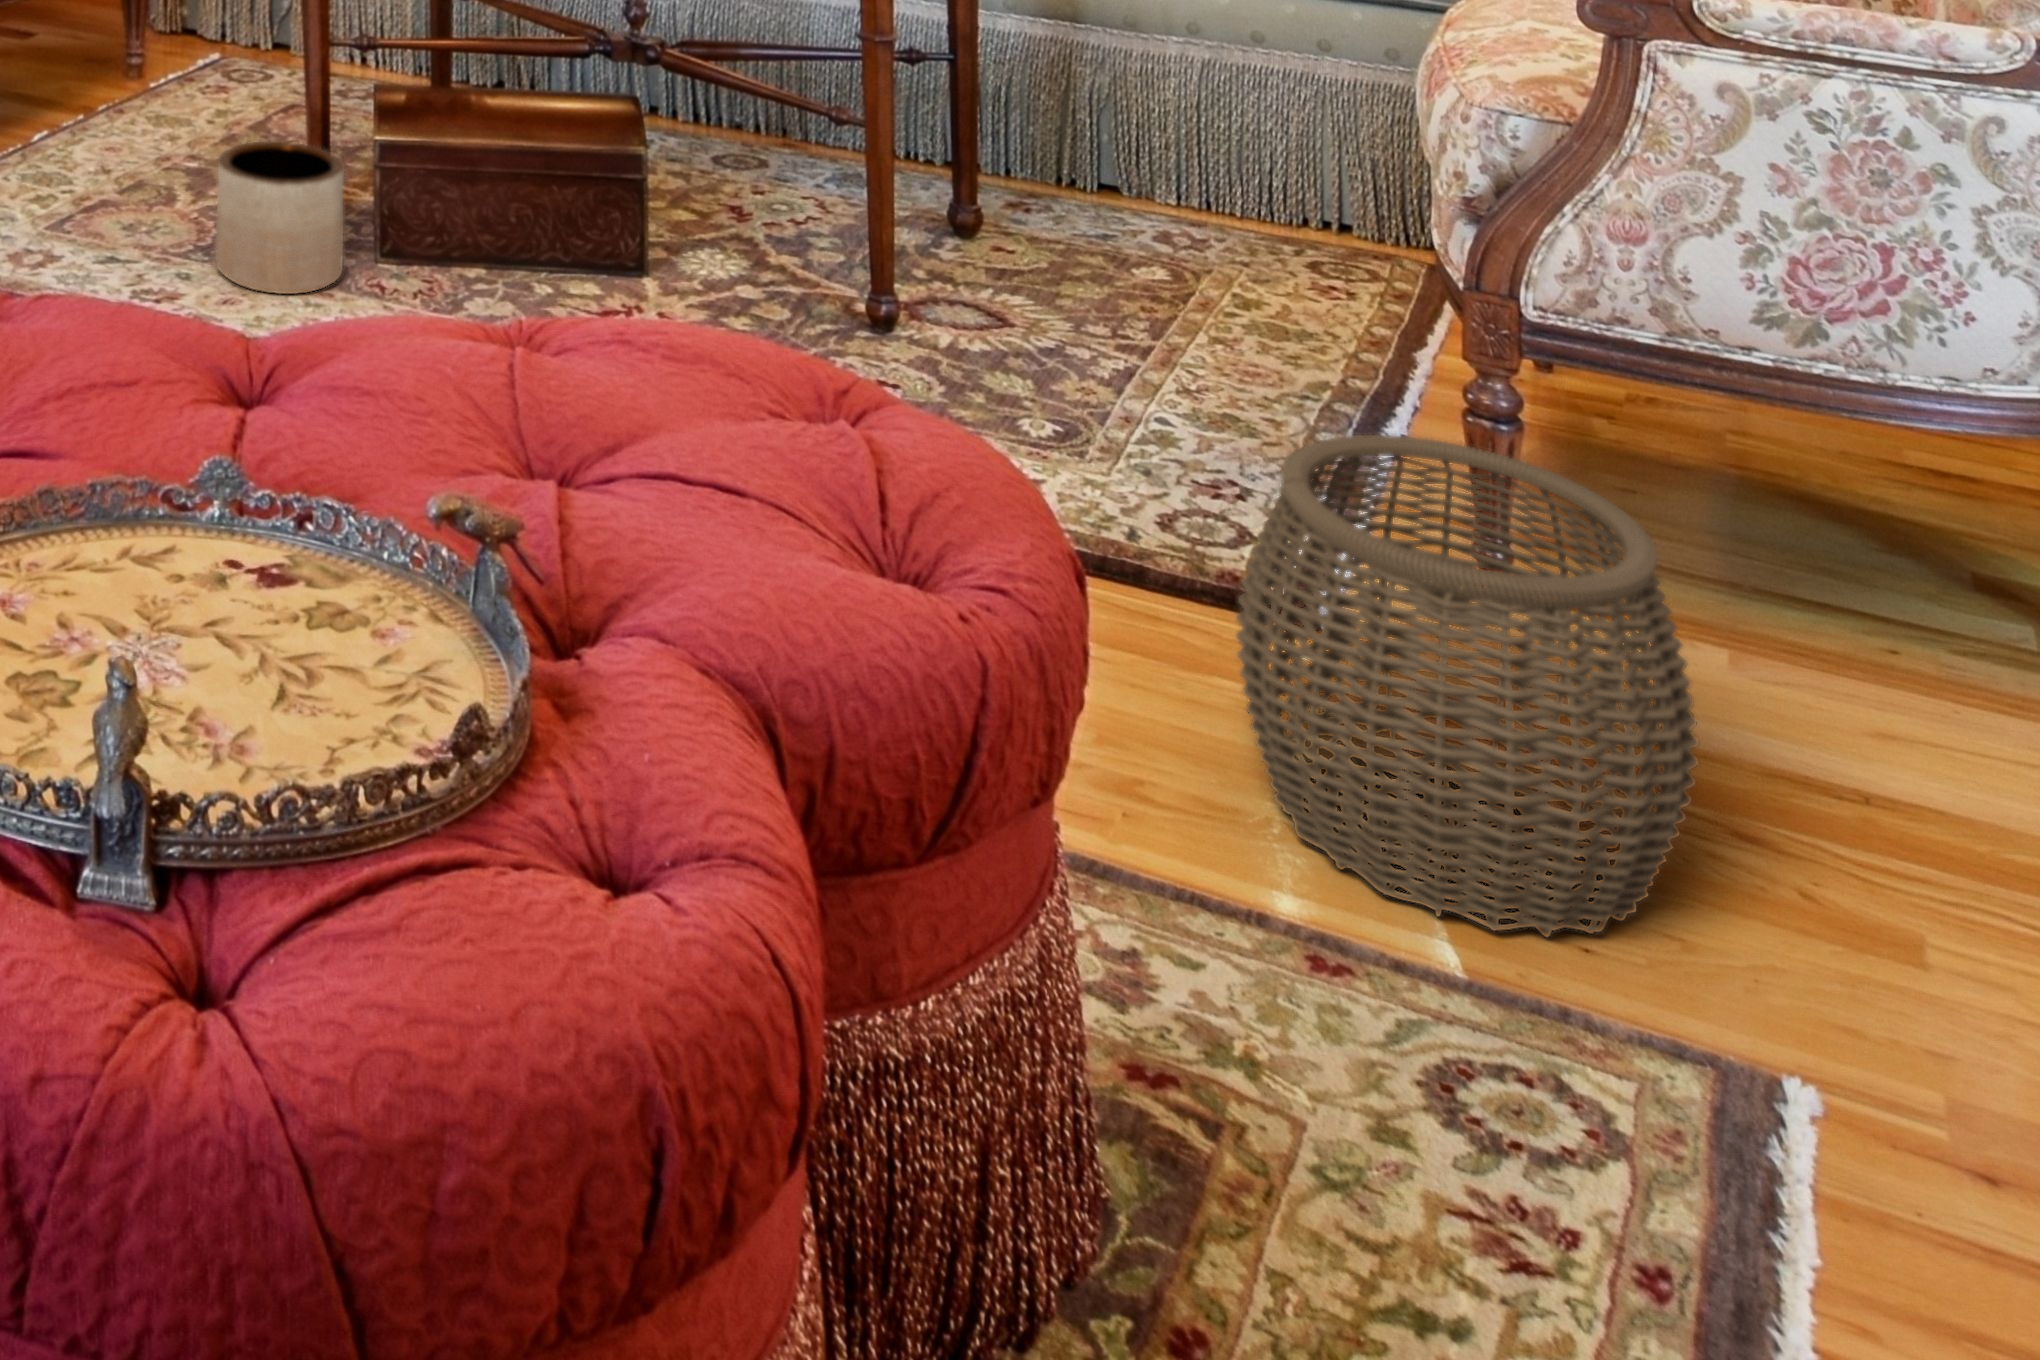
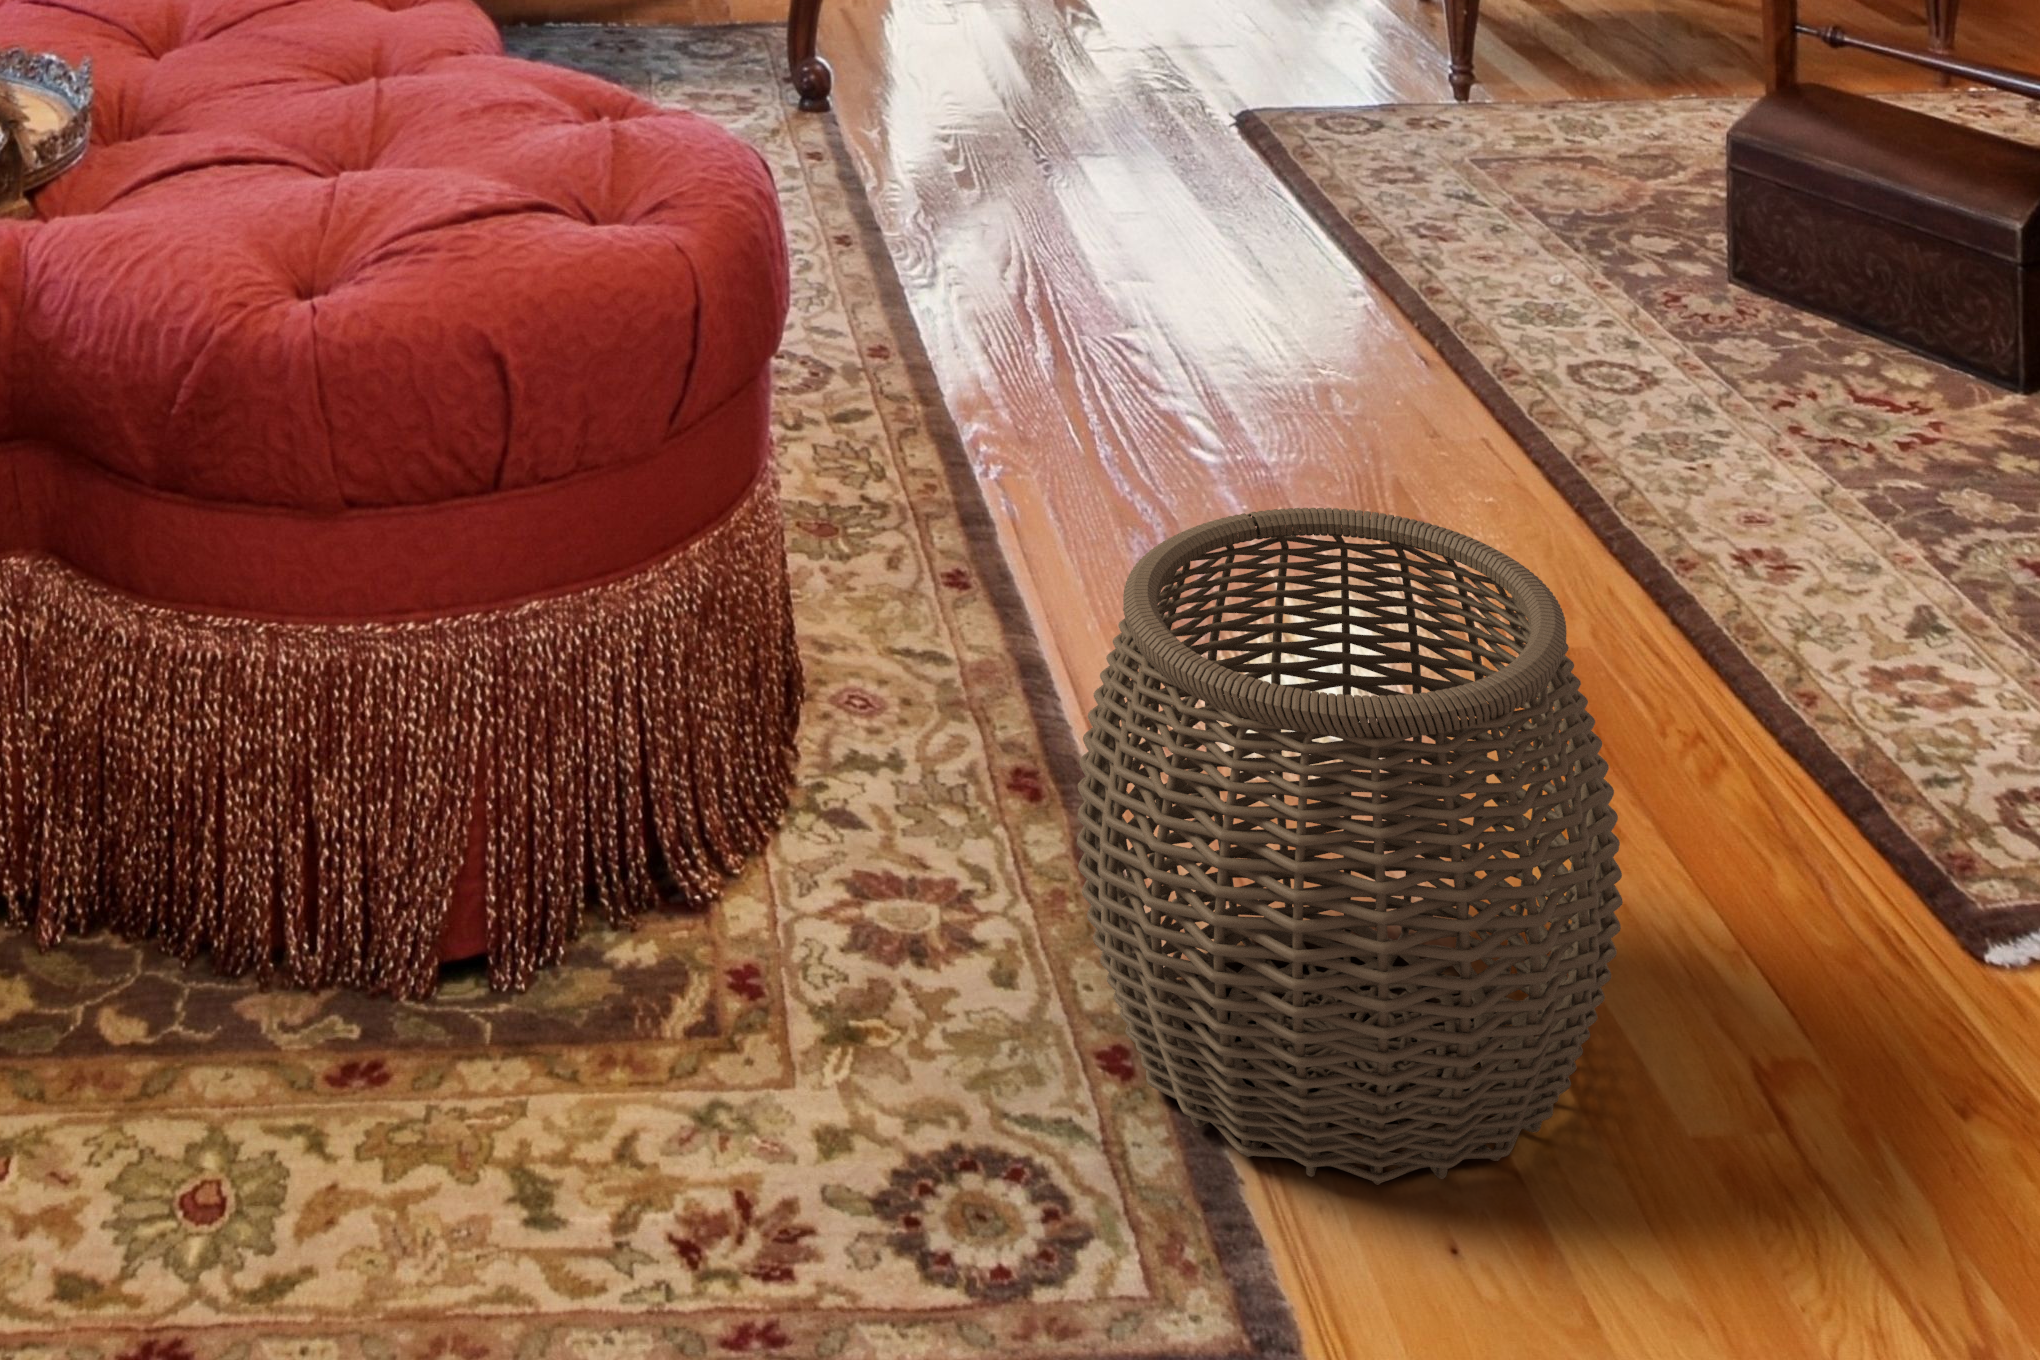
planter: present [215,141,344,294] -> none [1457,114,1609,287]

